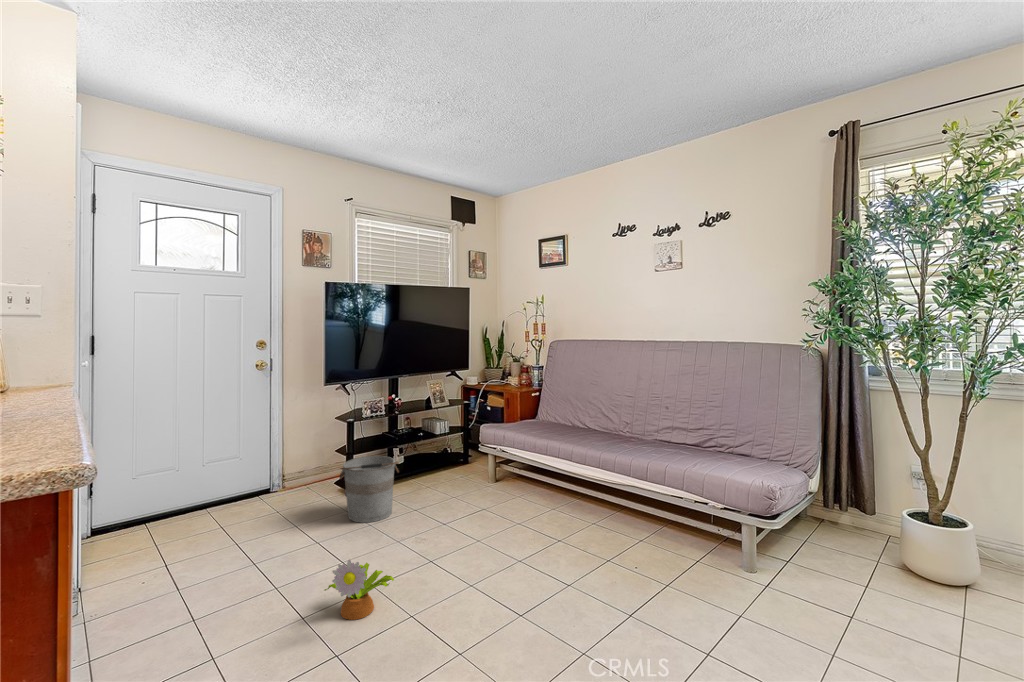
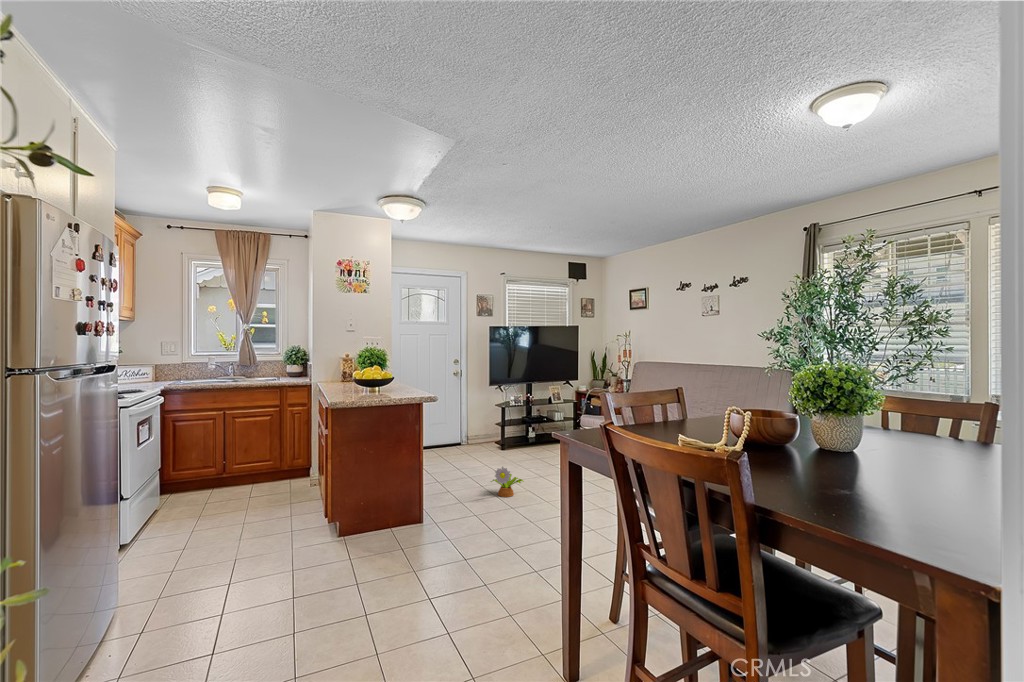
bucket: present [339,456,399,523] -> none [497,428,530,464]

